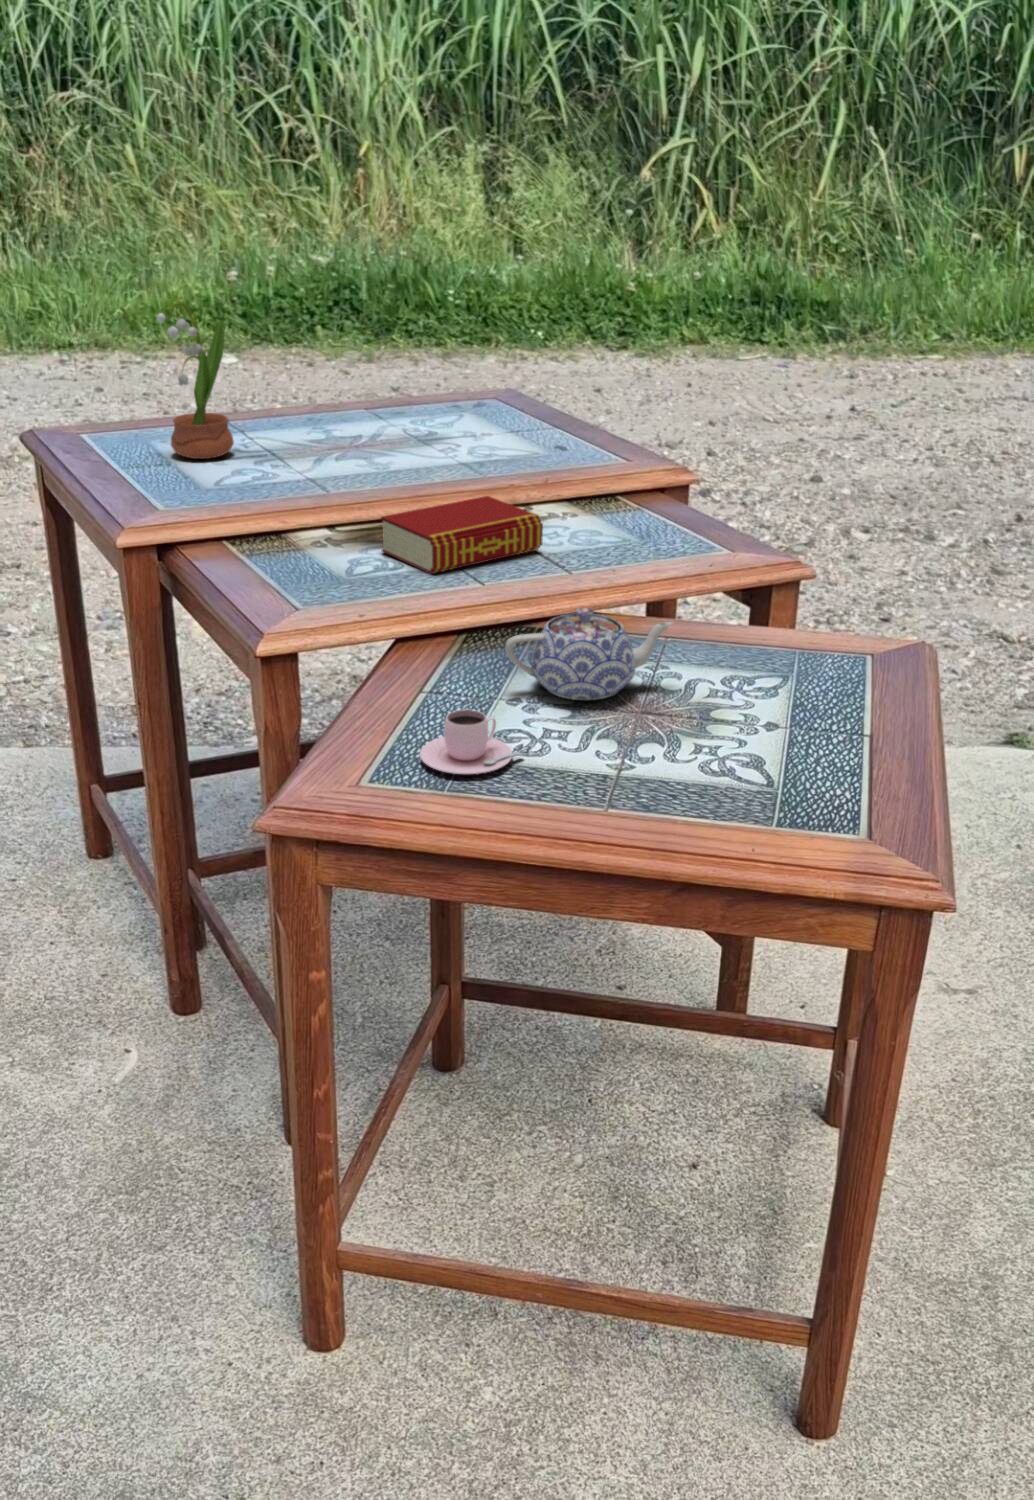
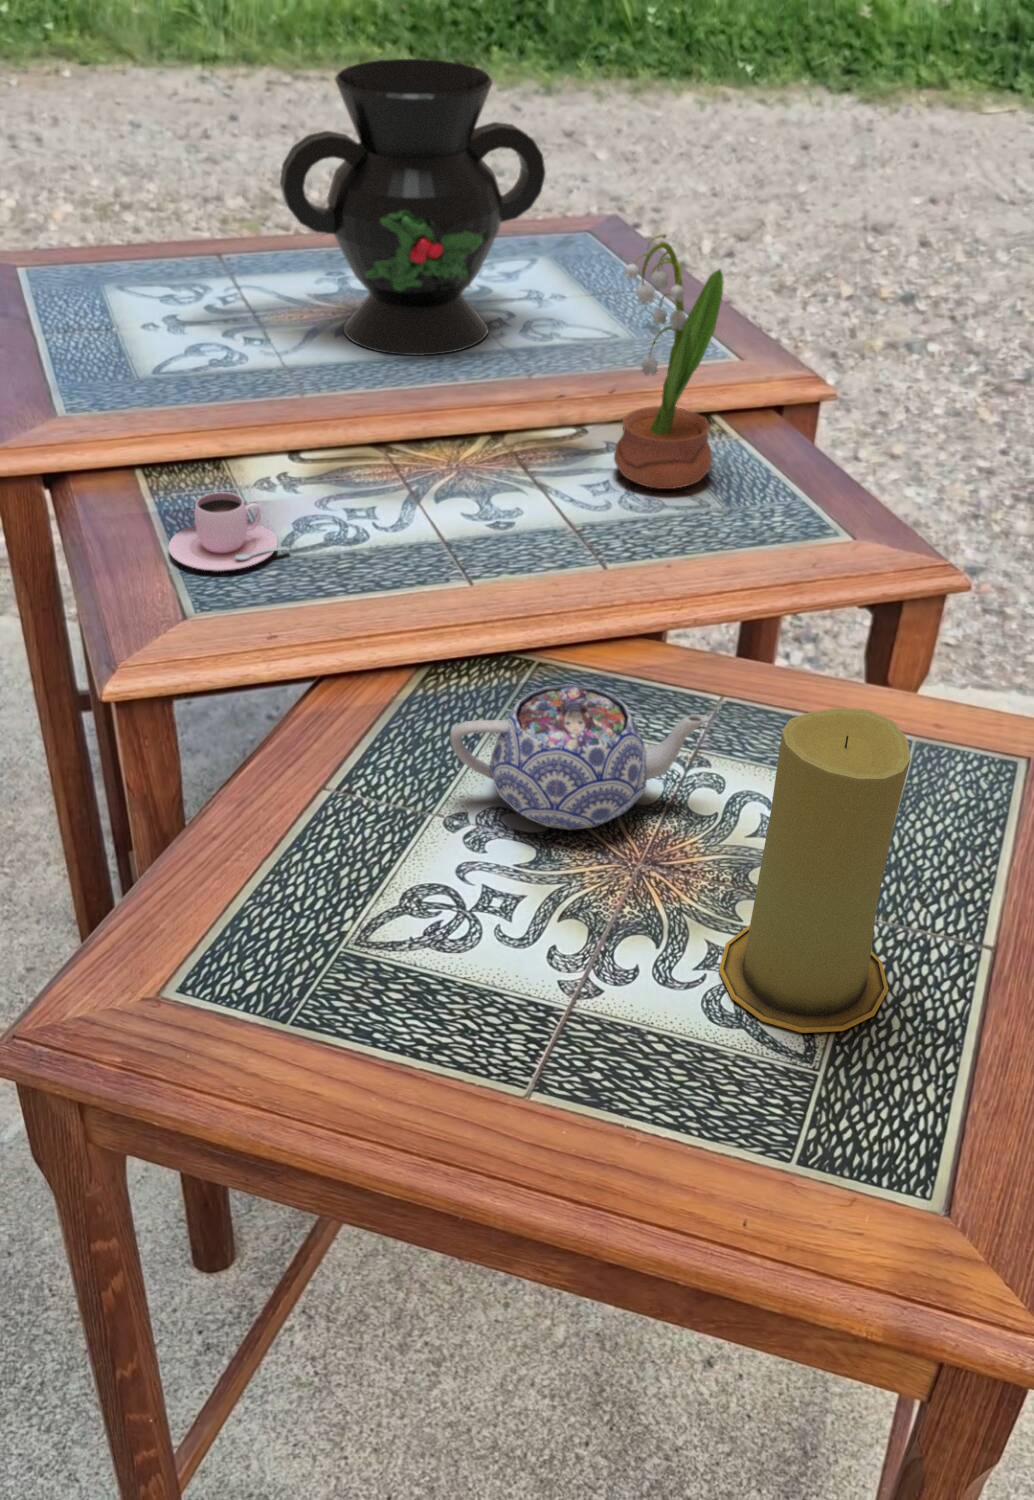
decorative vase: none [300,267,484,469] -> present [280,59,545,356]
potted flower: present [157,297,234,459] -> present [614,234,724,489]
book: present [381,496,543,574] -> none [340,428,572,562]
candle: none [705,569,814,776] -> present [719,708,911,1033]
teacup: present [420,710,523,774] -> present [169,492,289,571]

